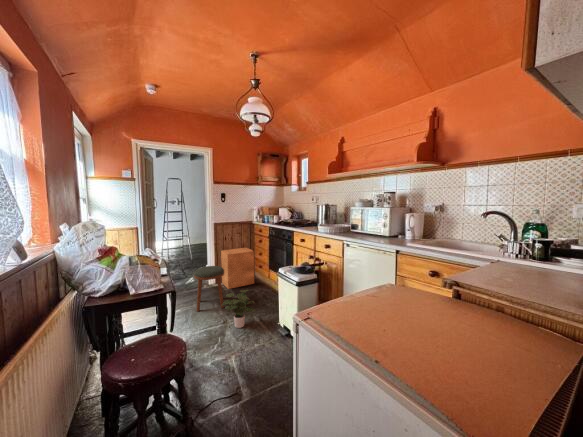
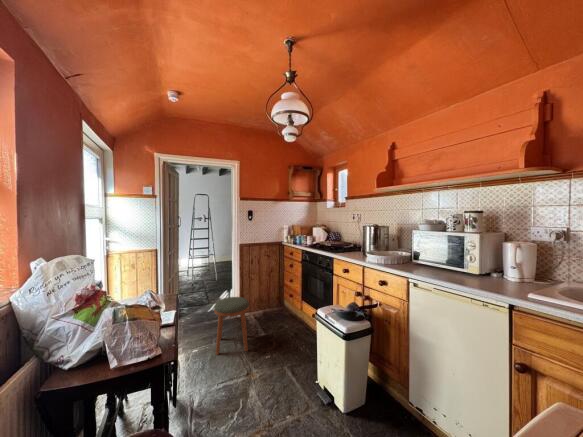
cardboard box: present [221,248,254,289] -> none [247,272,284,323]
potted plant: present [222,290,256,328] -> none [244,334,288,386]

